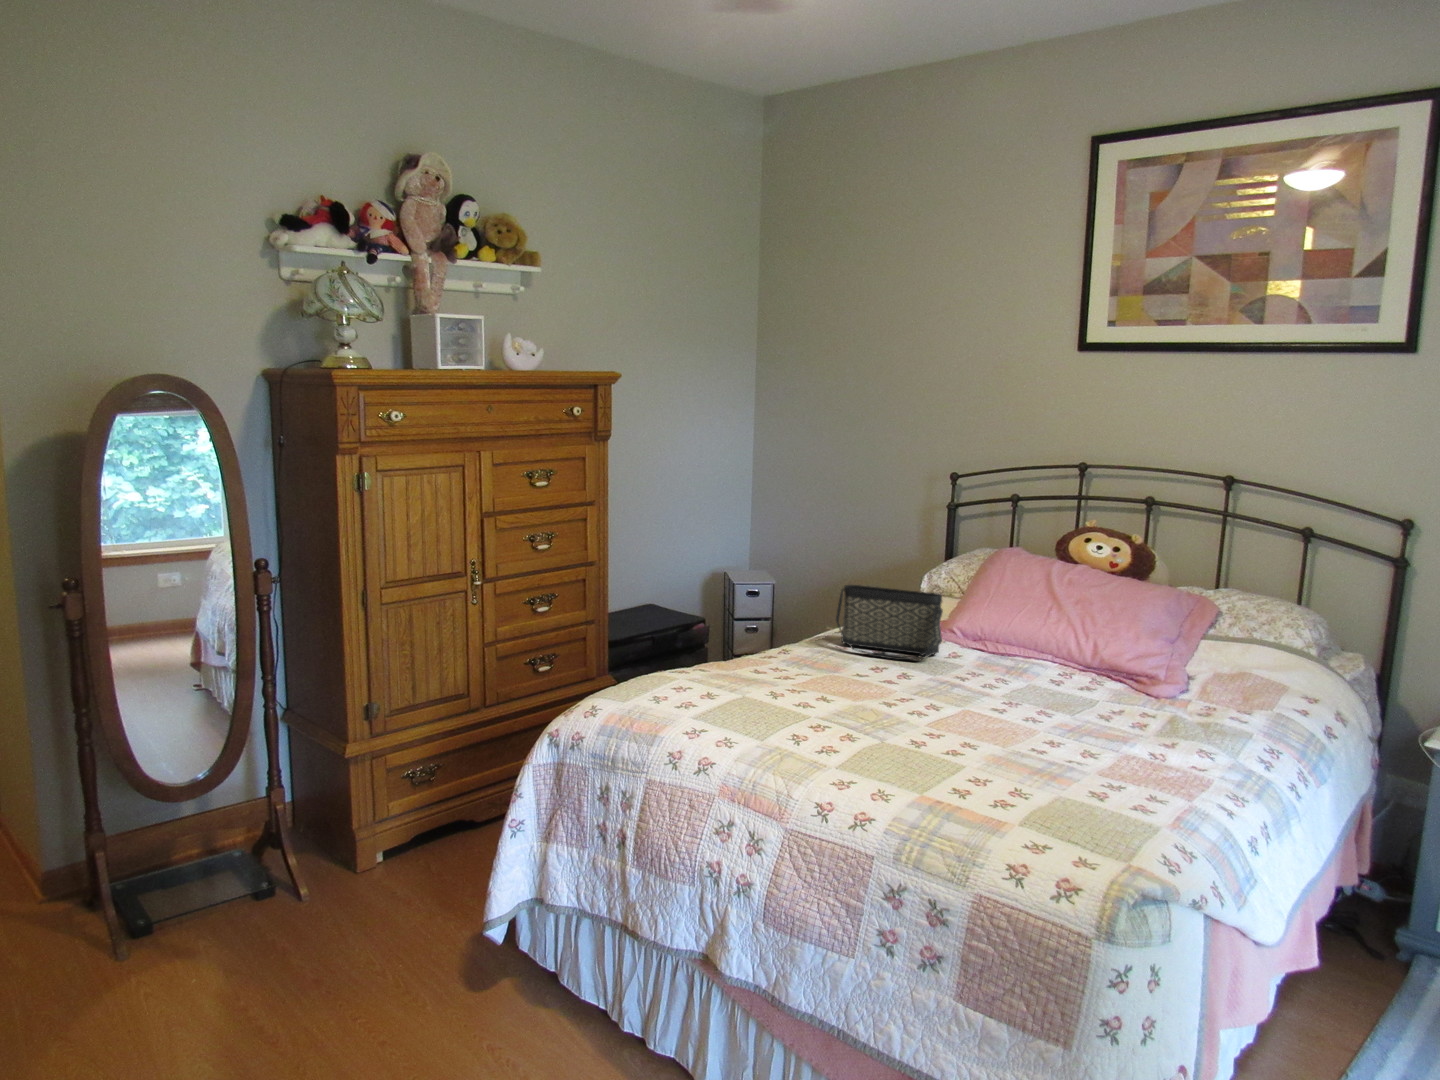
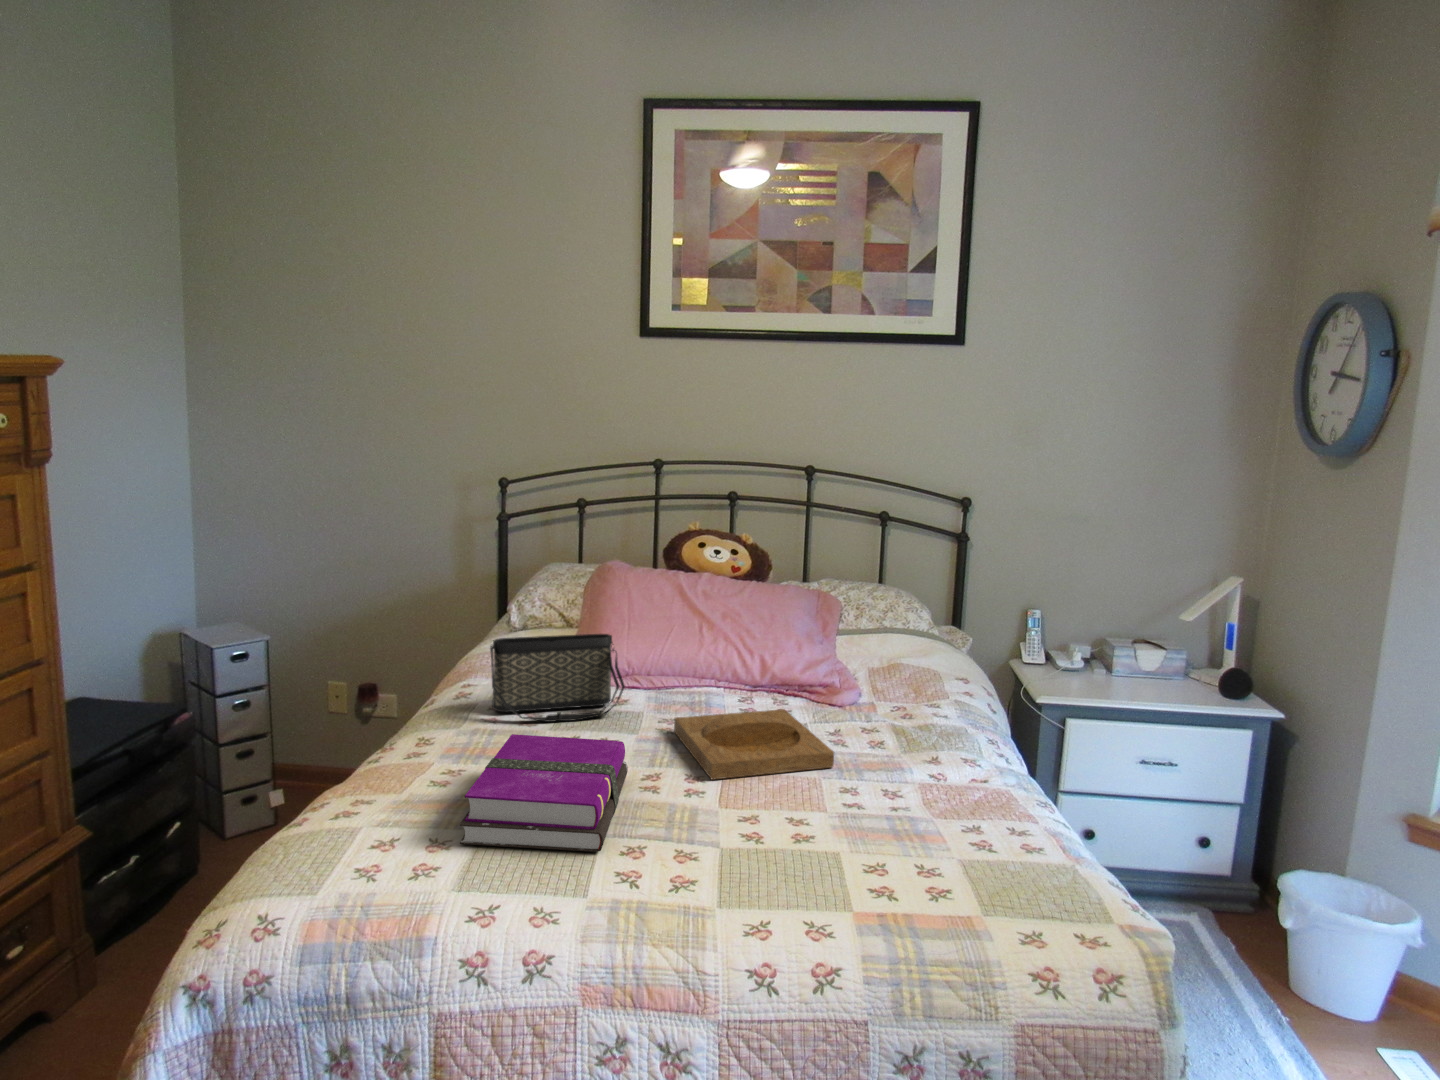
hardback book: none [720,646,878,723] -> present [460,734,628,852]
tray: none [939,668,1070,728] -> present [674,709,834,779]

